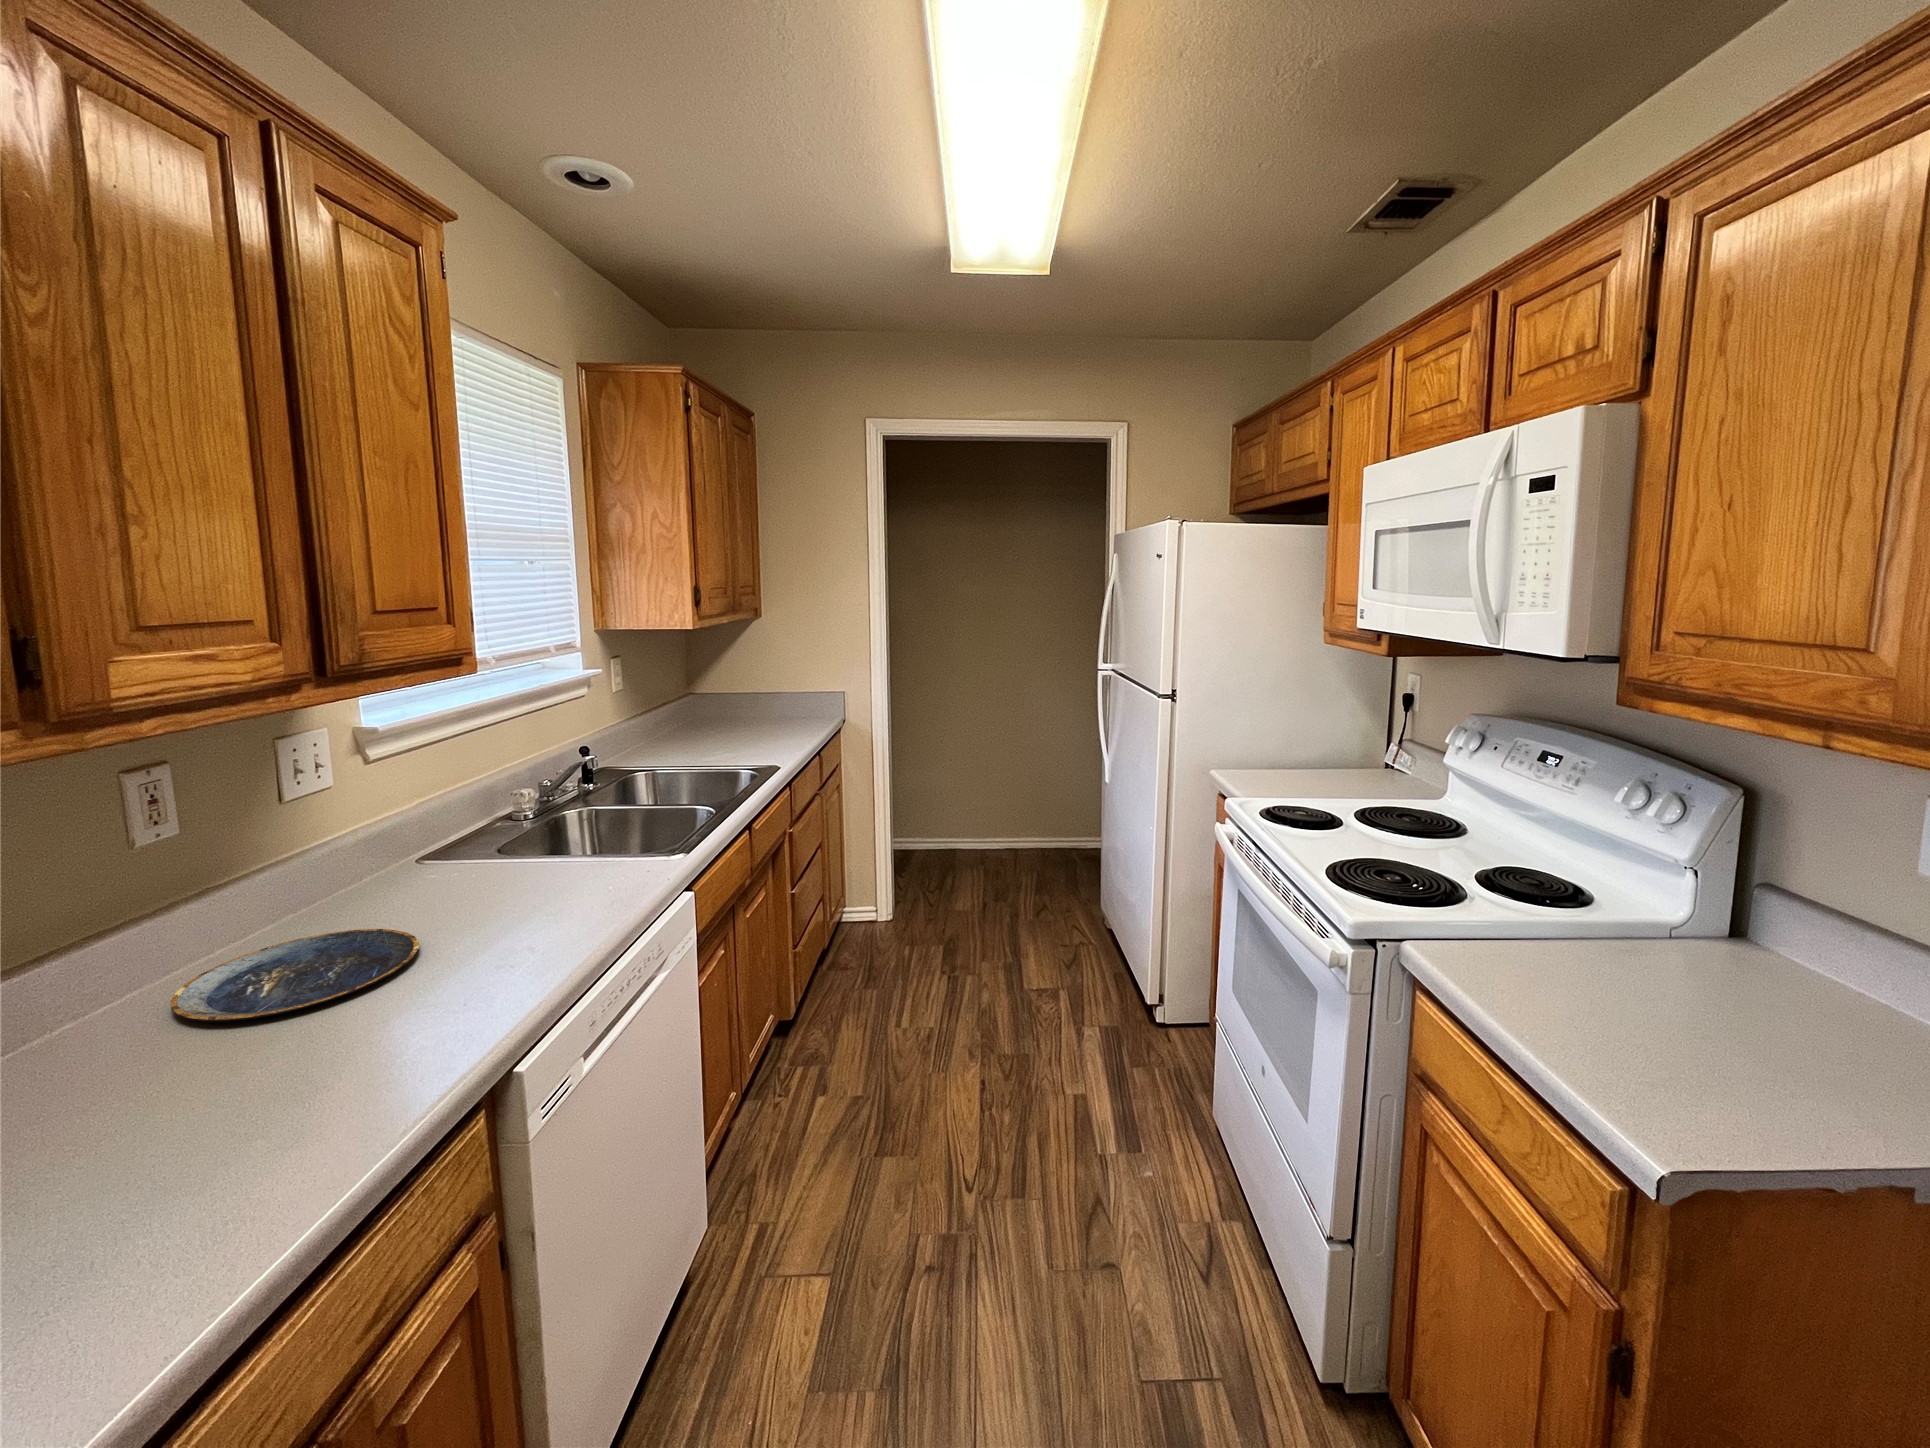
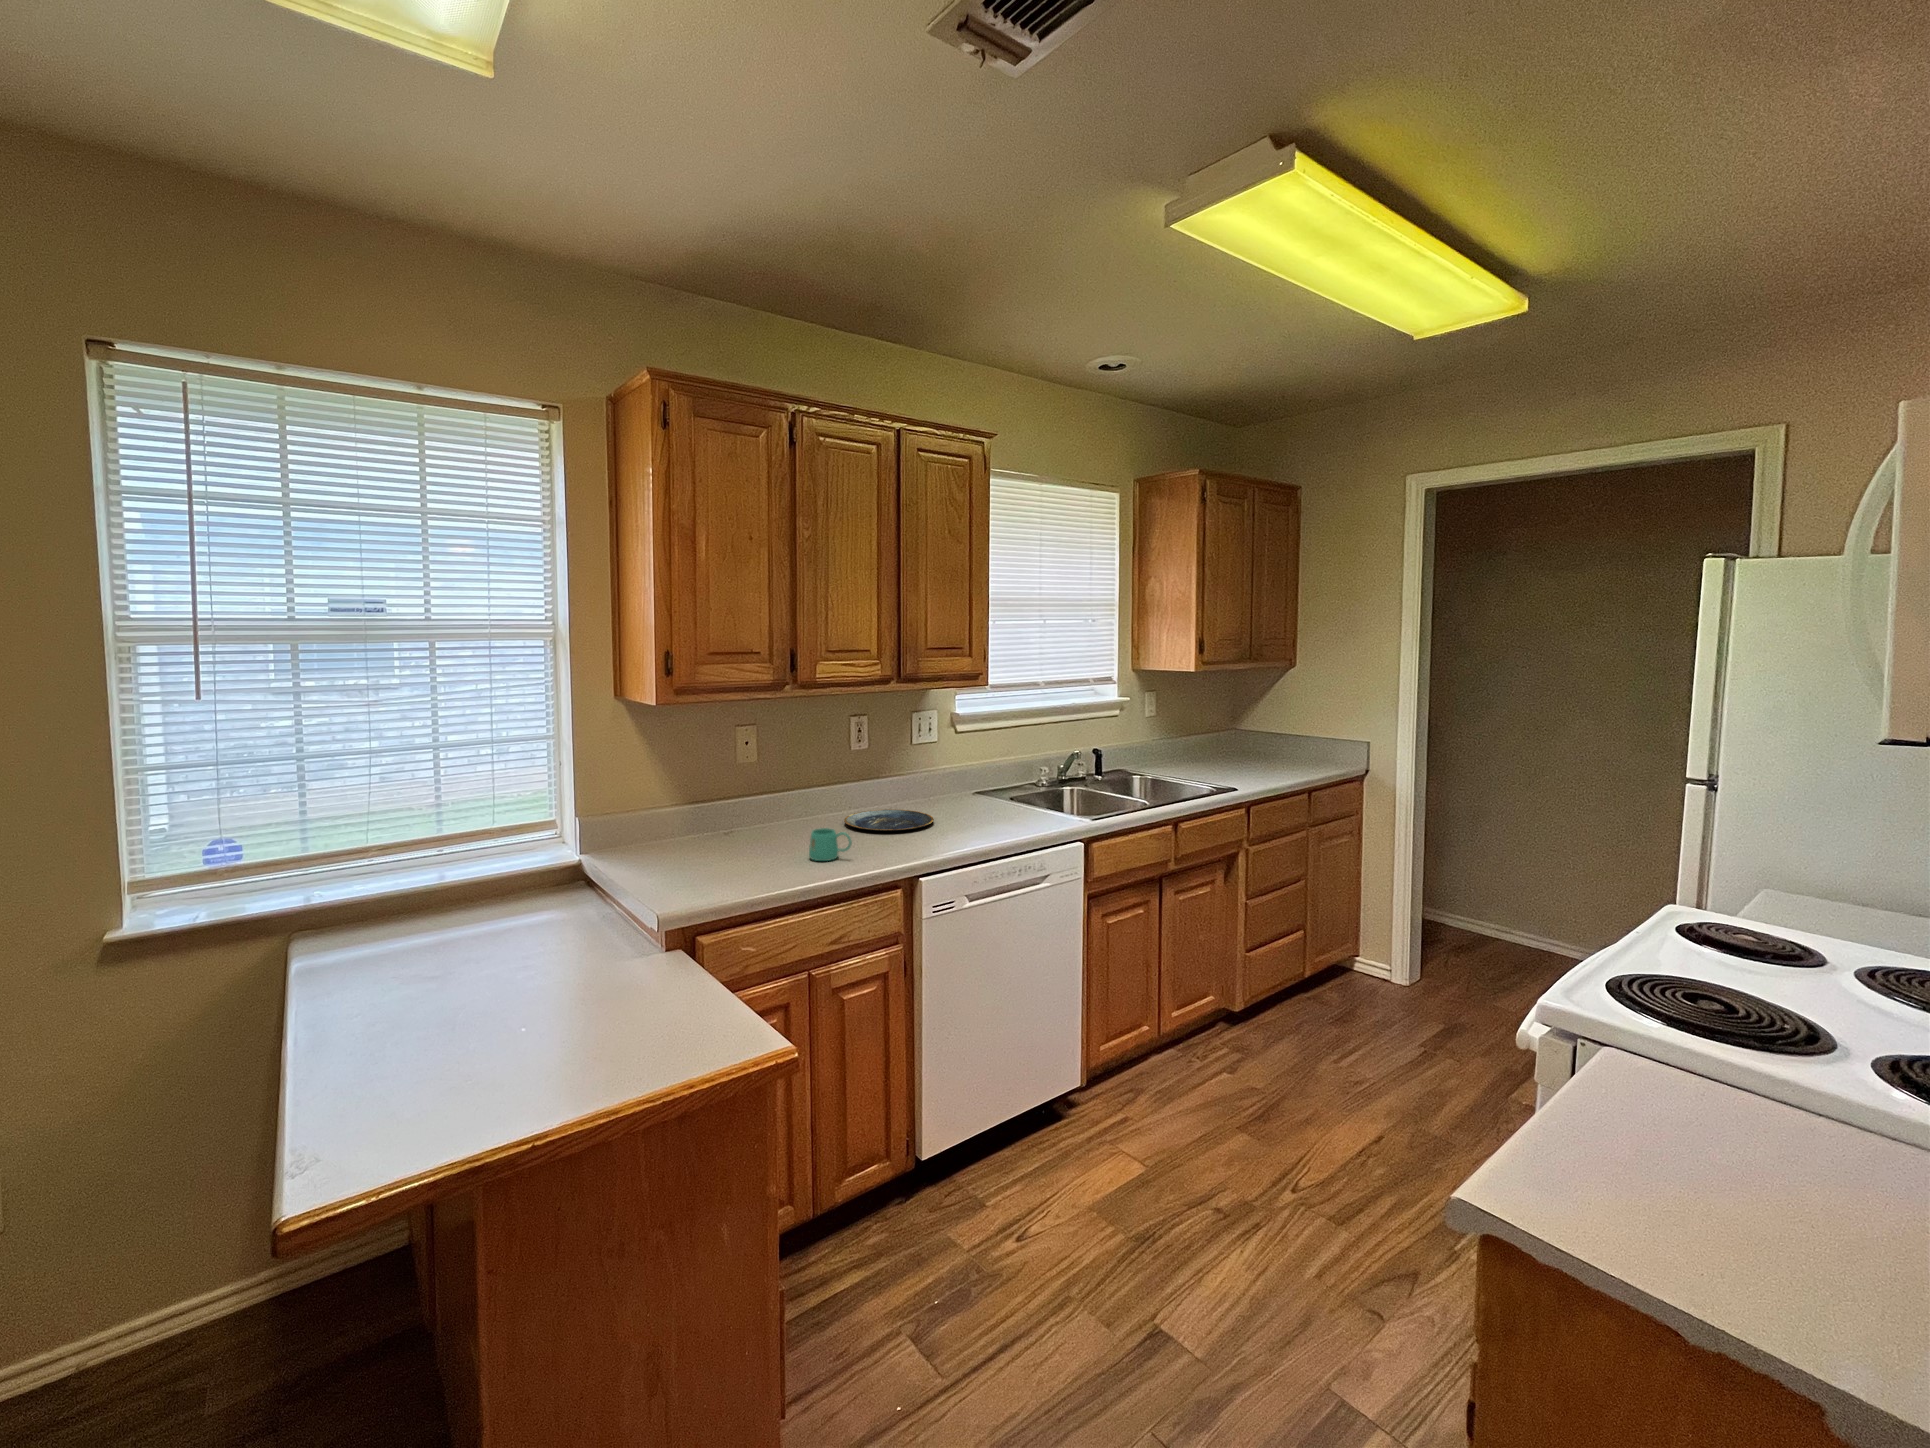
mug: none [172,1059,320,1164] -> present [809,828,852,861]

